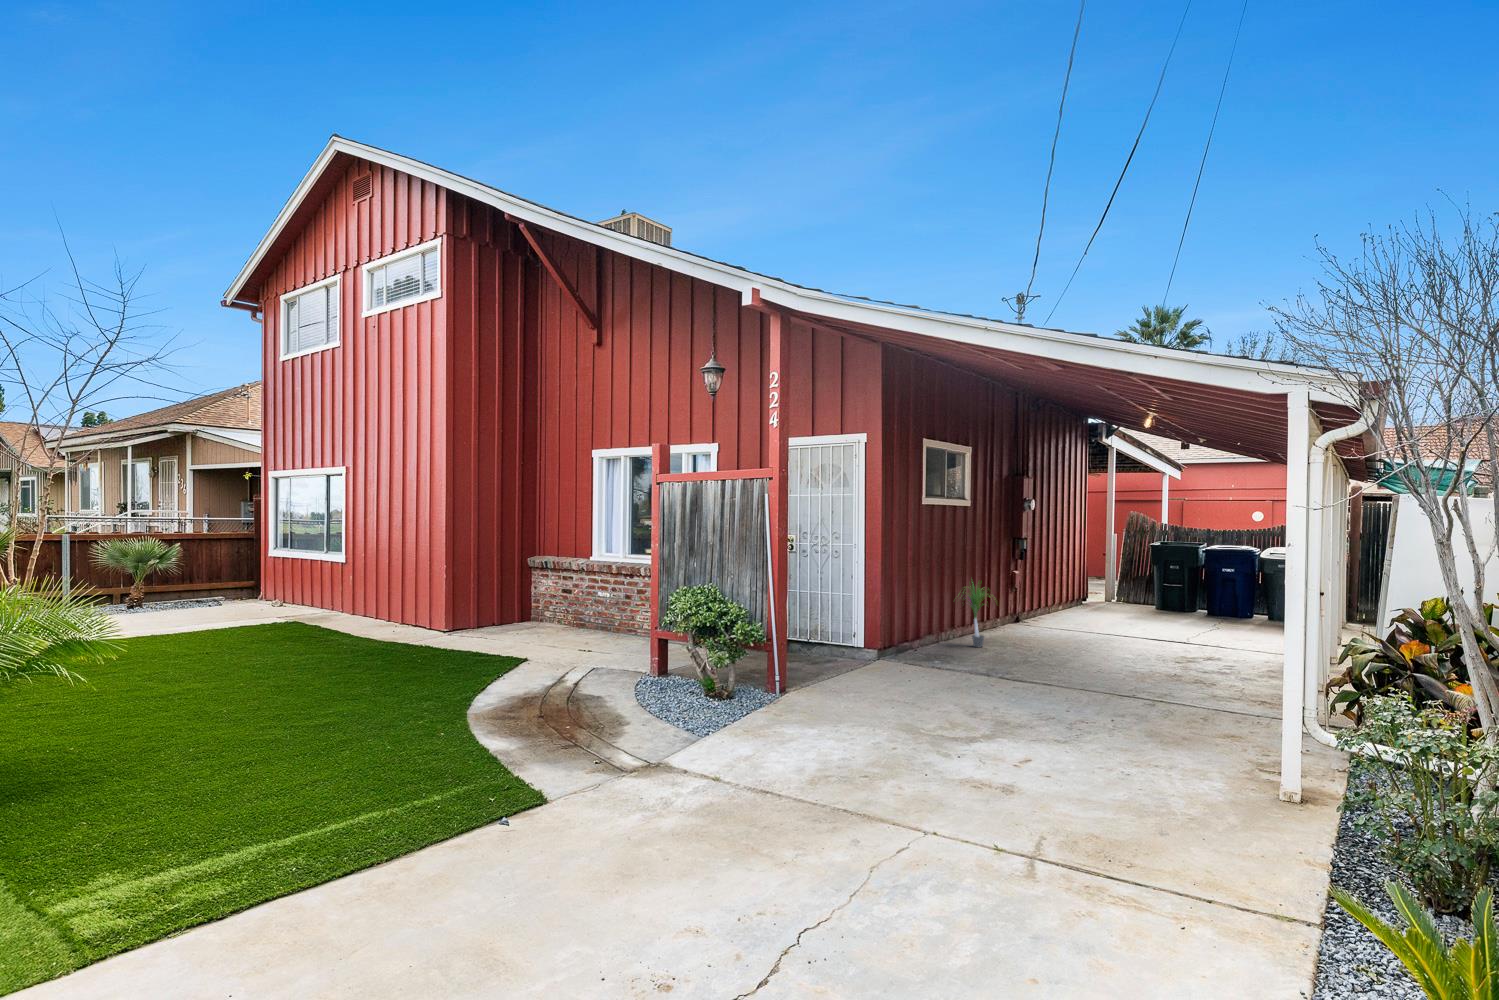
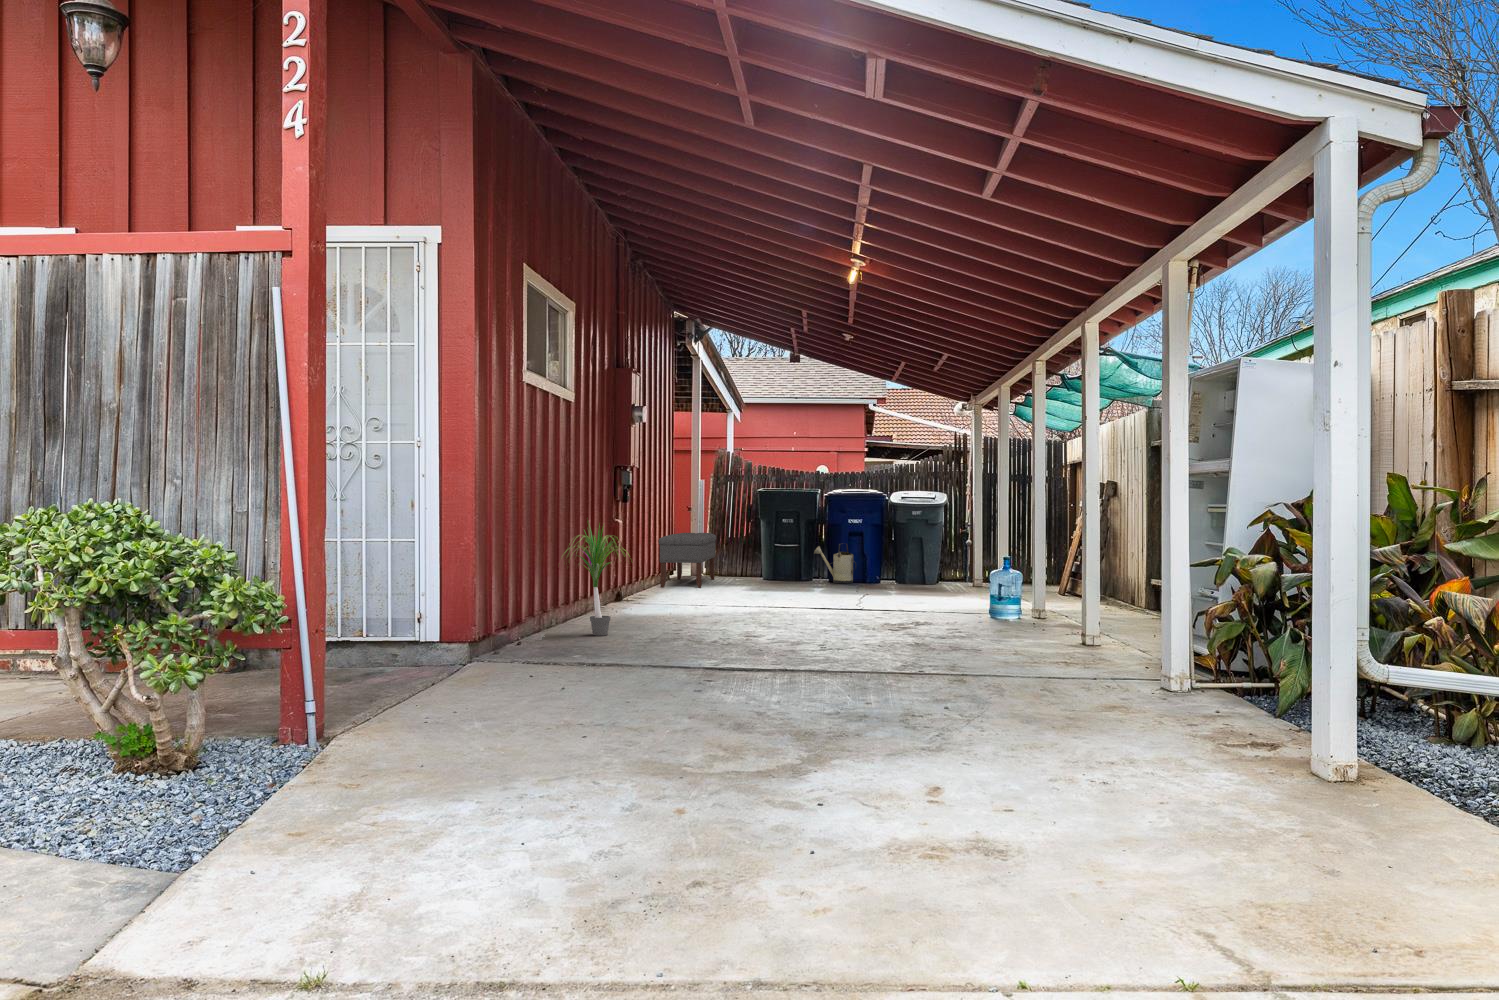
bench: none [1064,571,1118,613] -> present [659,533,716,588]
watering can: none [1193,587,1228,618] -> present [814,543,856,583]

